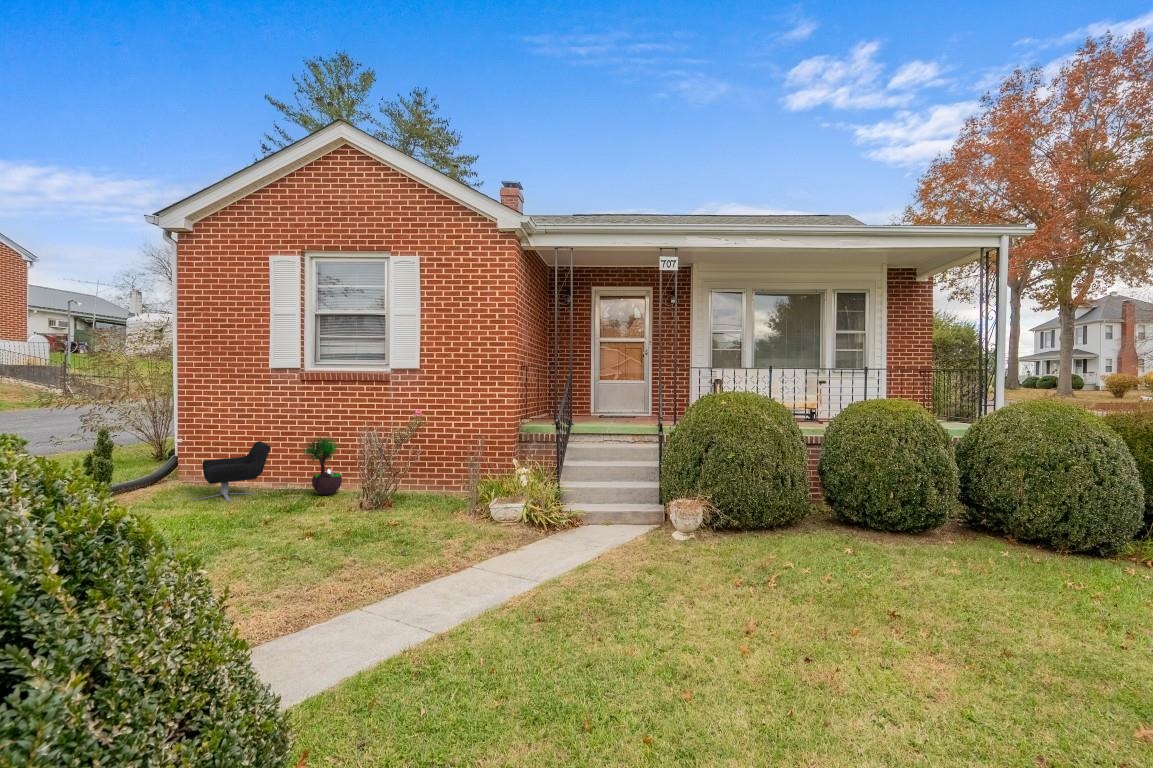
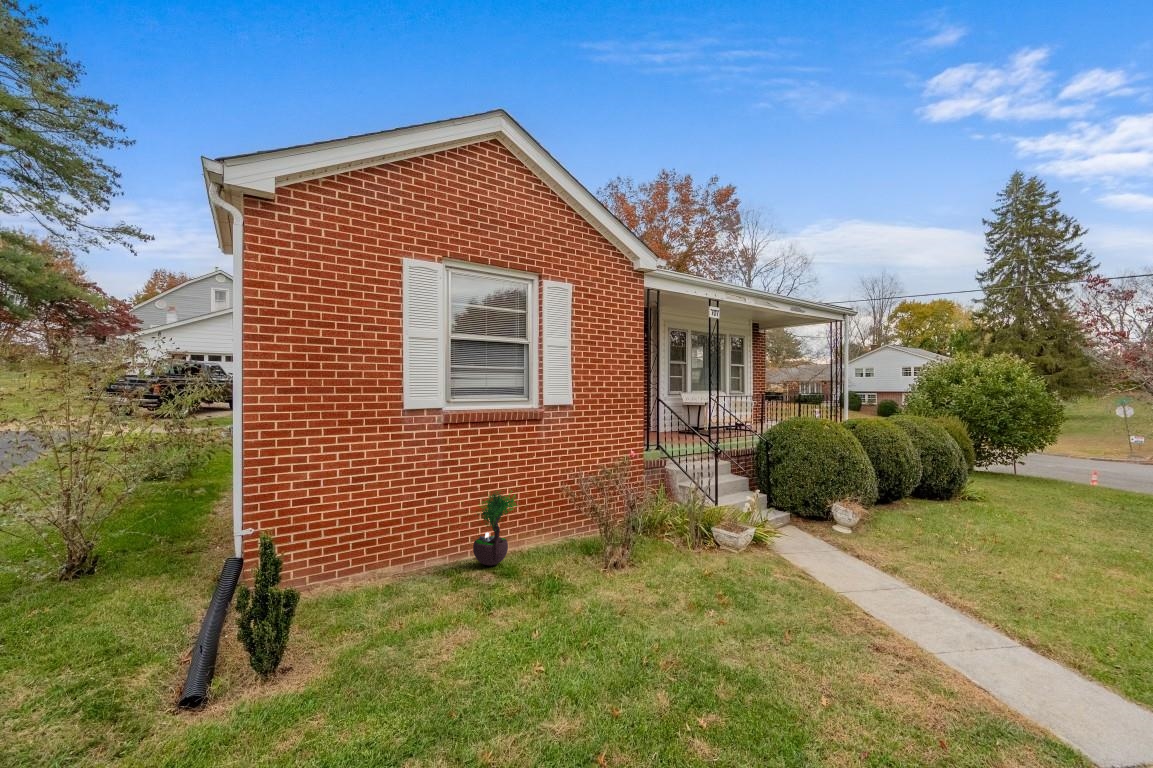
lounge chair: present [194,441,271,501] -> none [334,512,442,618]

